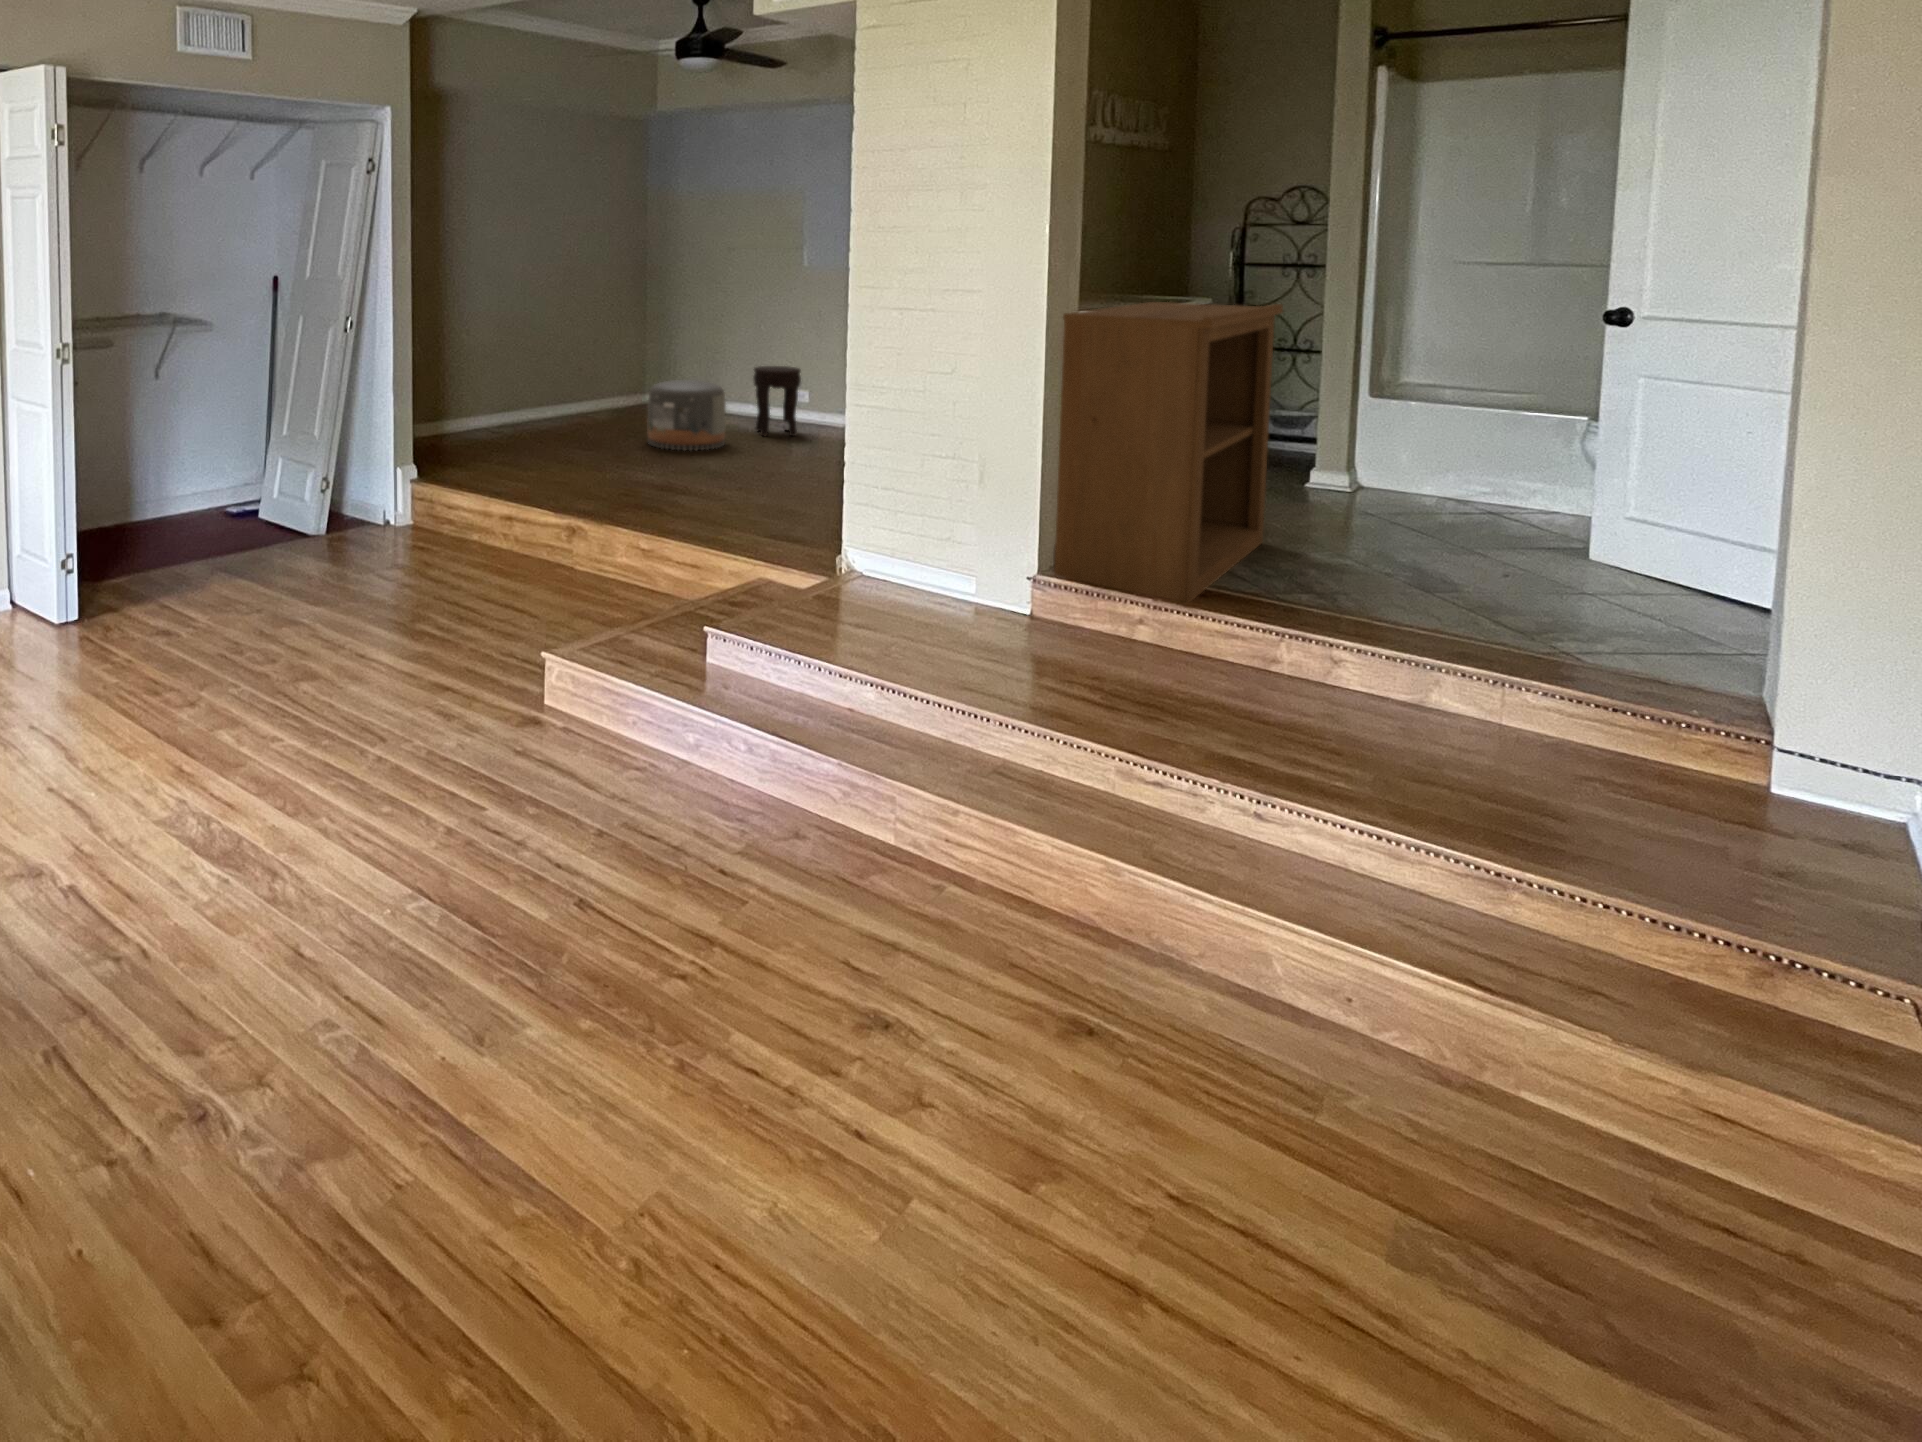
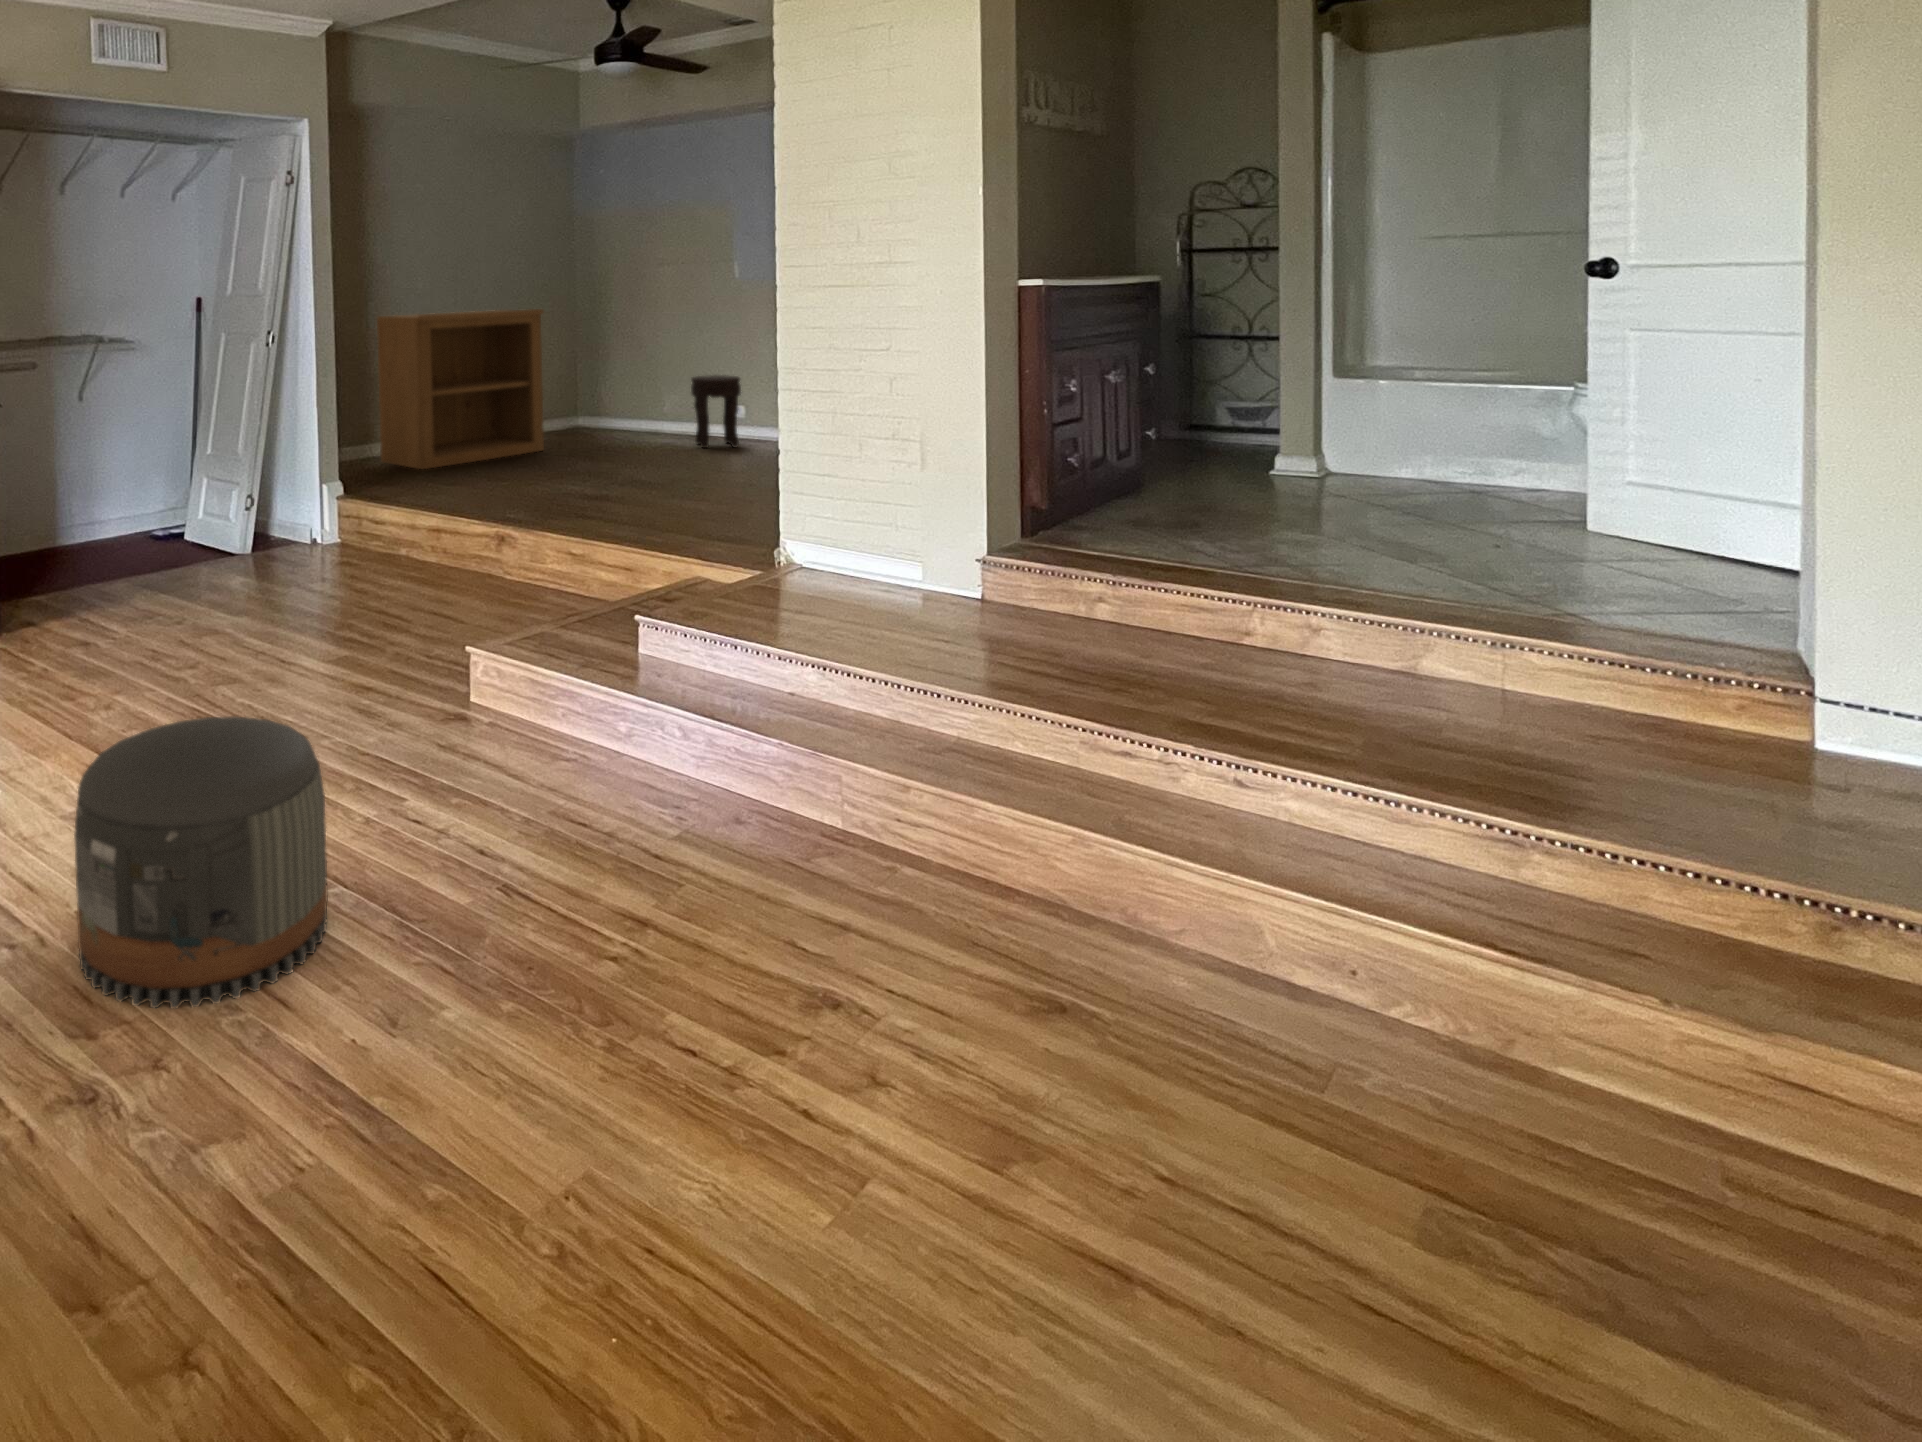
bookshelf: present [1053,302,1283,602] -> present [377,309,544,469]
pouf: present [648,380,726,451] -> present [74,716,328,1009]

